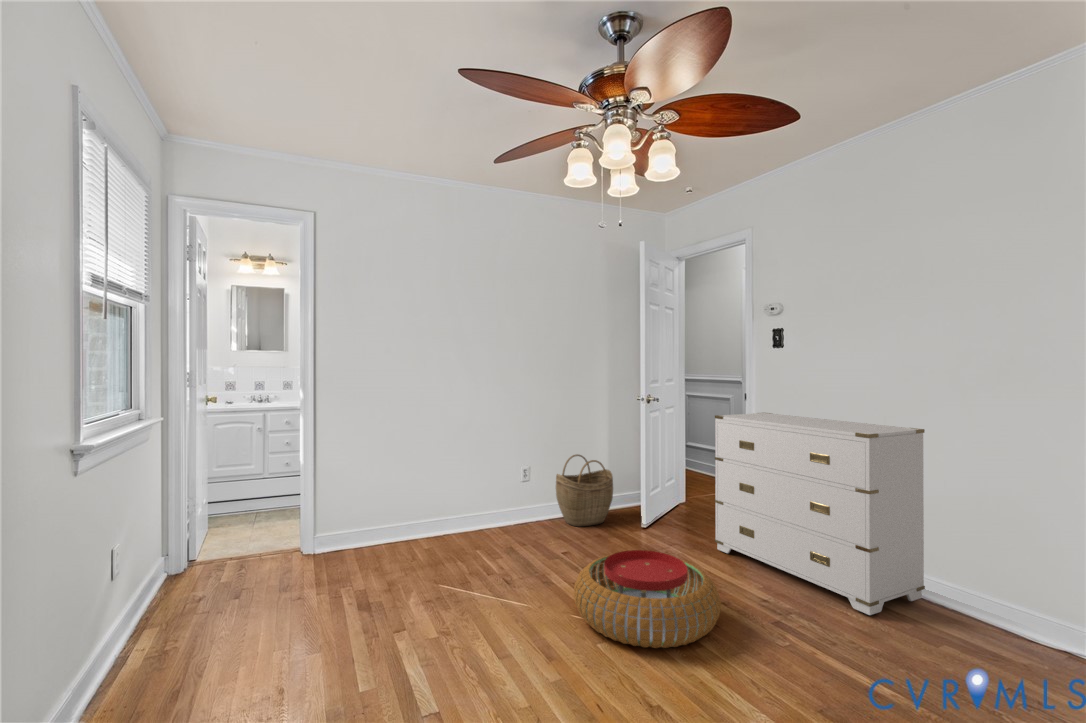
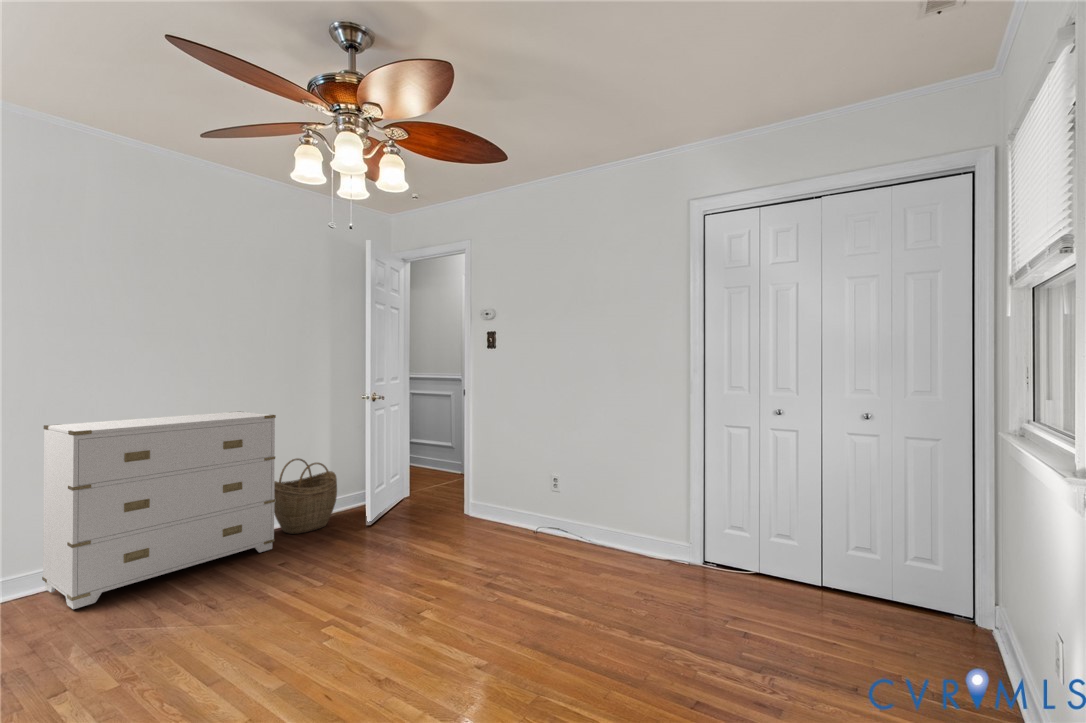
dresser: present [715,413,925,615] -> present [42,411,276,609]
pouf: present [574,550,721,648] -> none [296,543,442,635]

